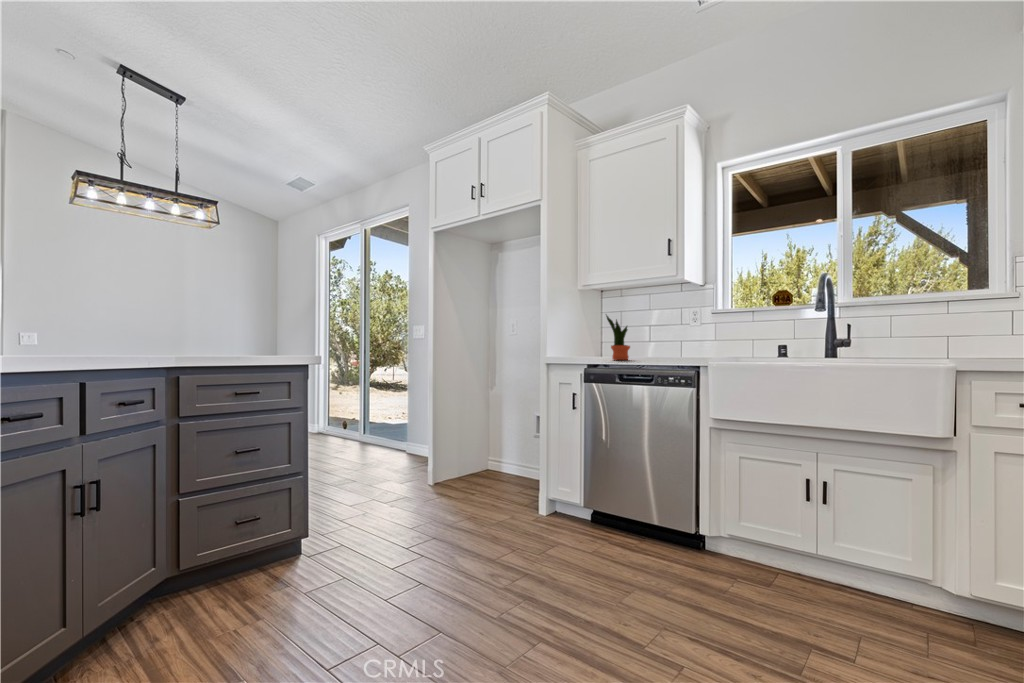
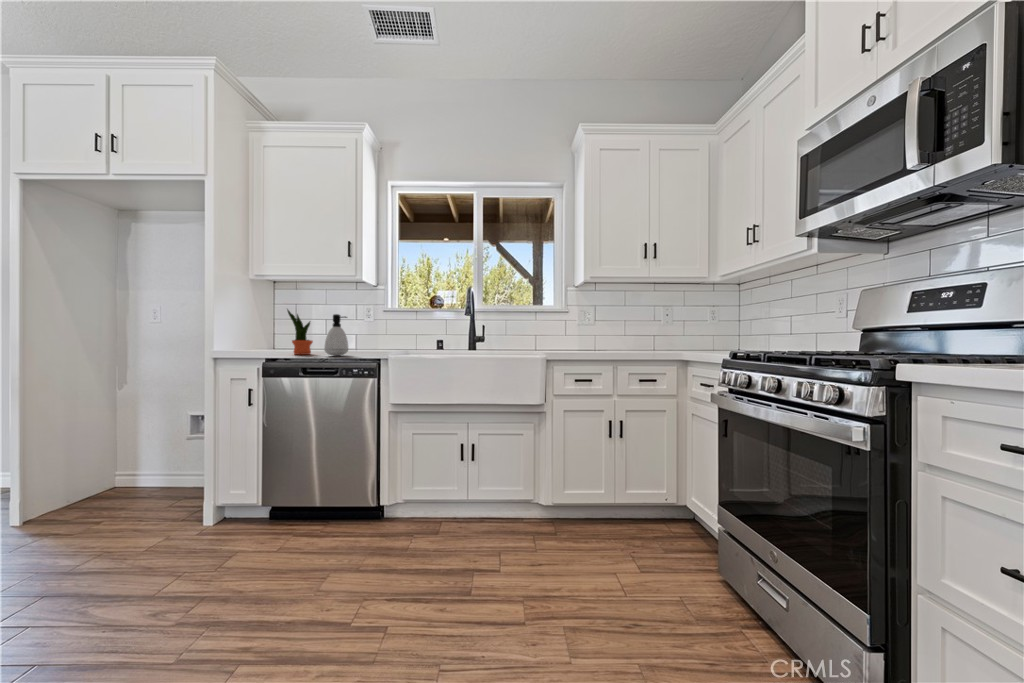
soap dispenser: none [639,317,663,361] -> present [324,314,348,356]

